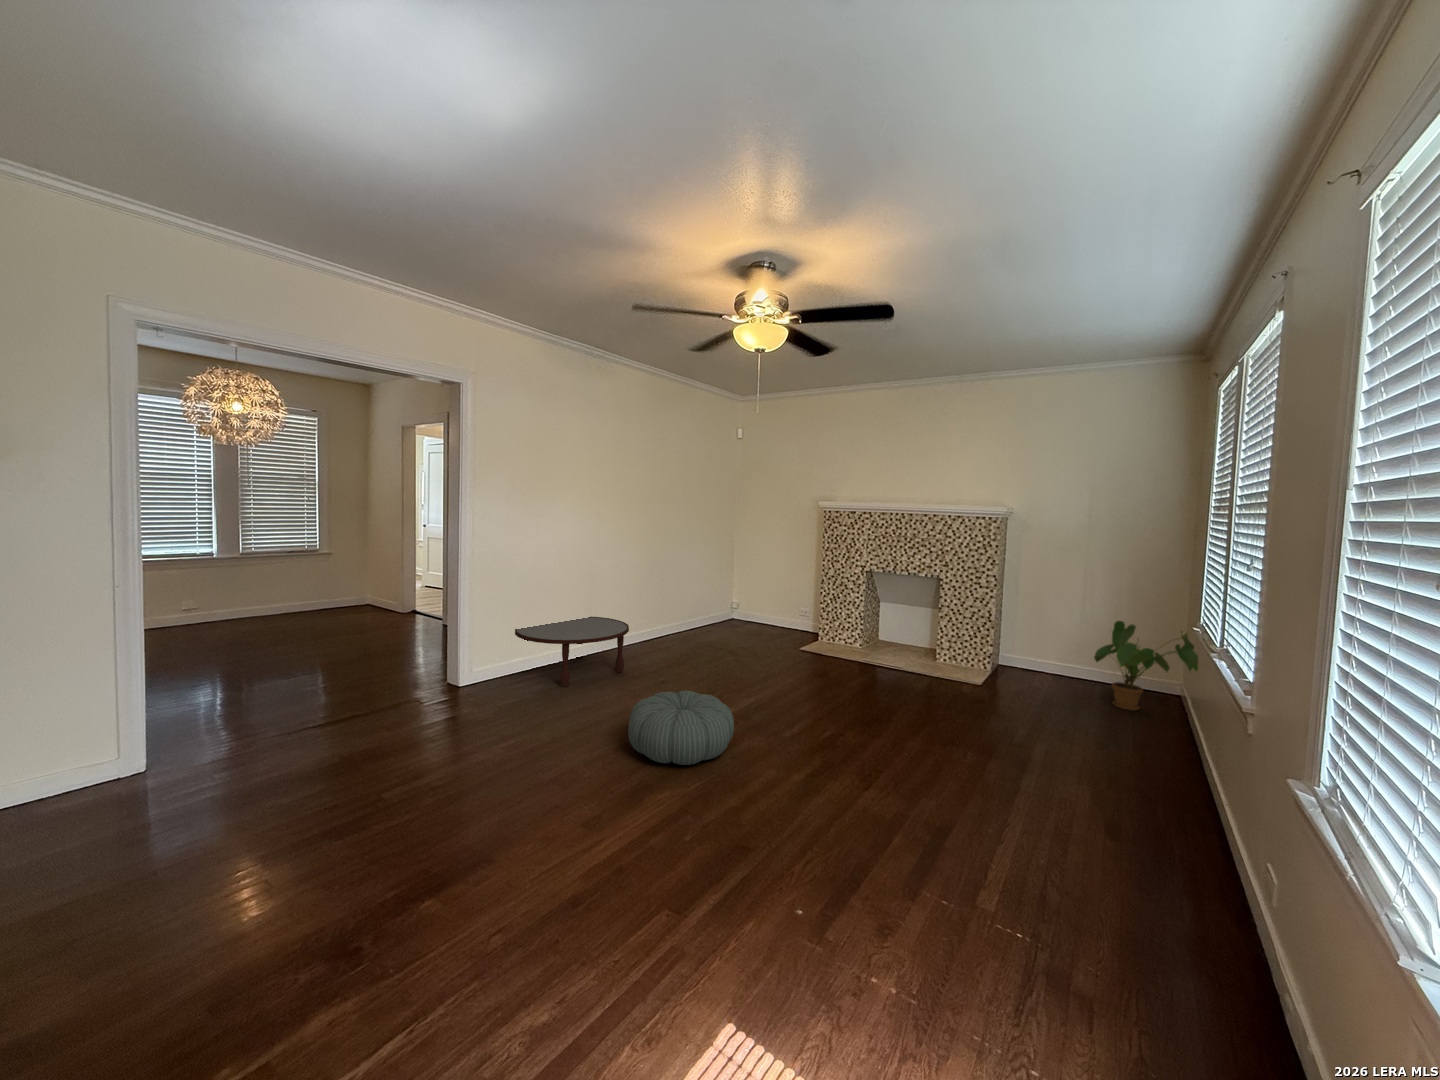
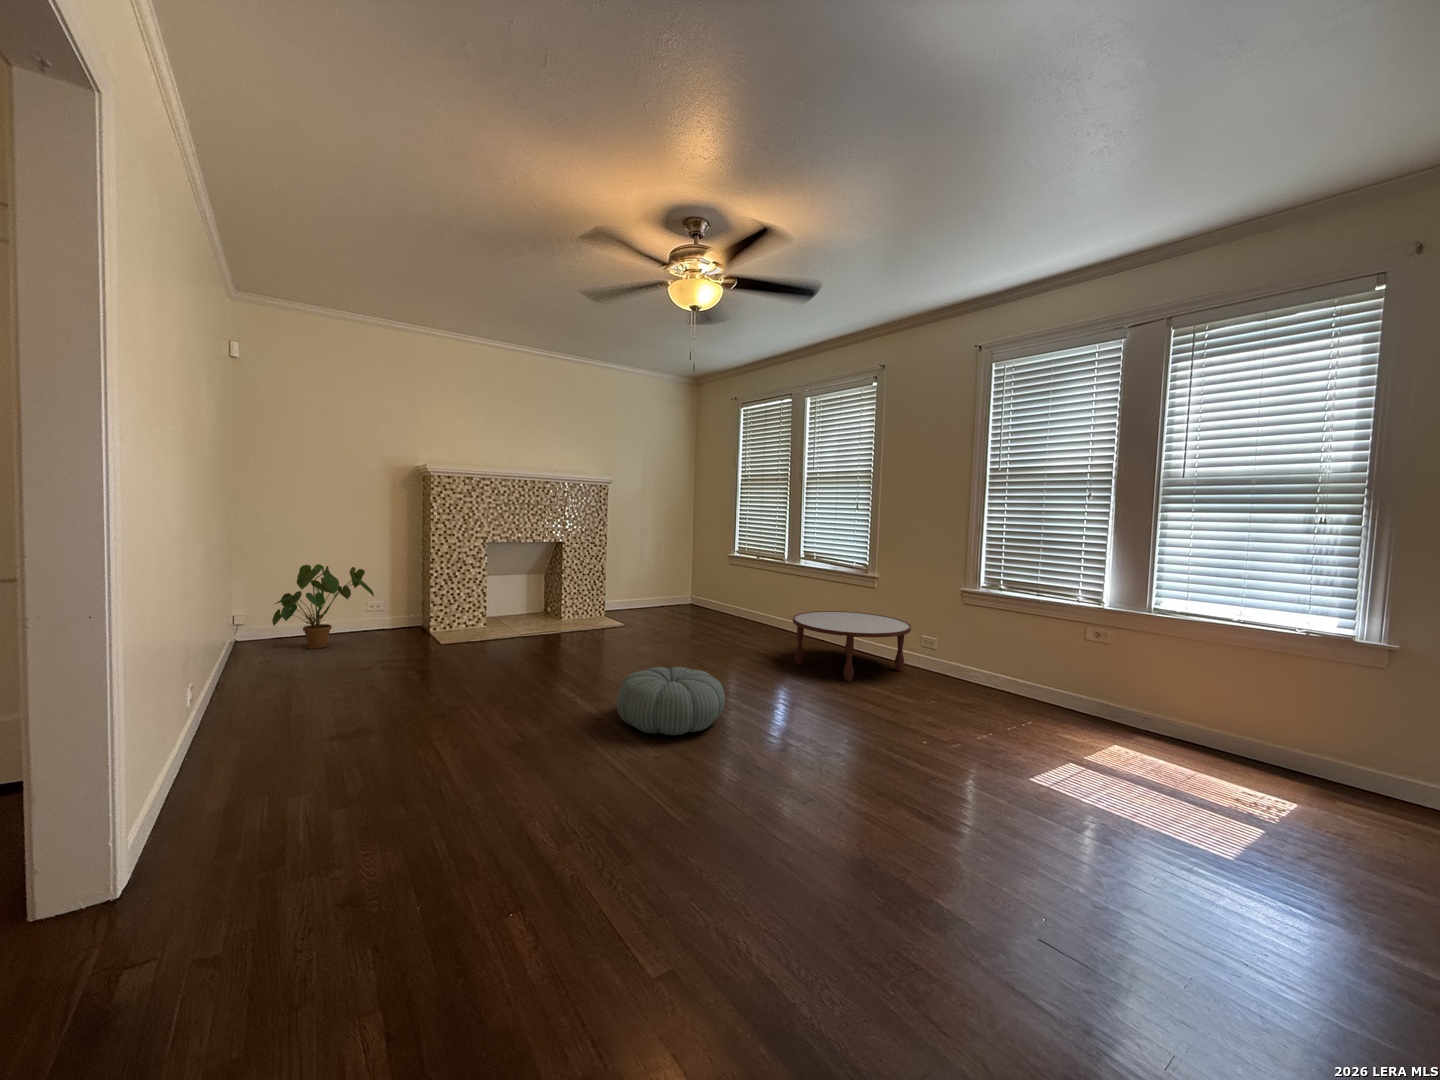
coffee table: present [515,617,629,687] -> present [793,611,911,681]
house plant: present [1094,621,1198,711] -> present [272,564,374,649]

